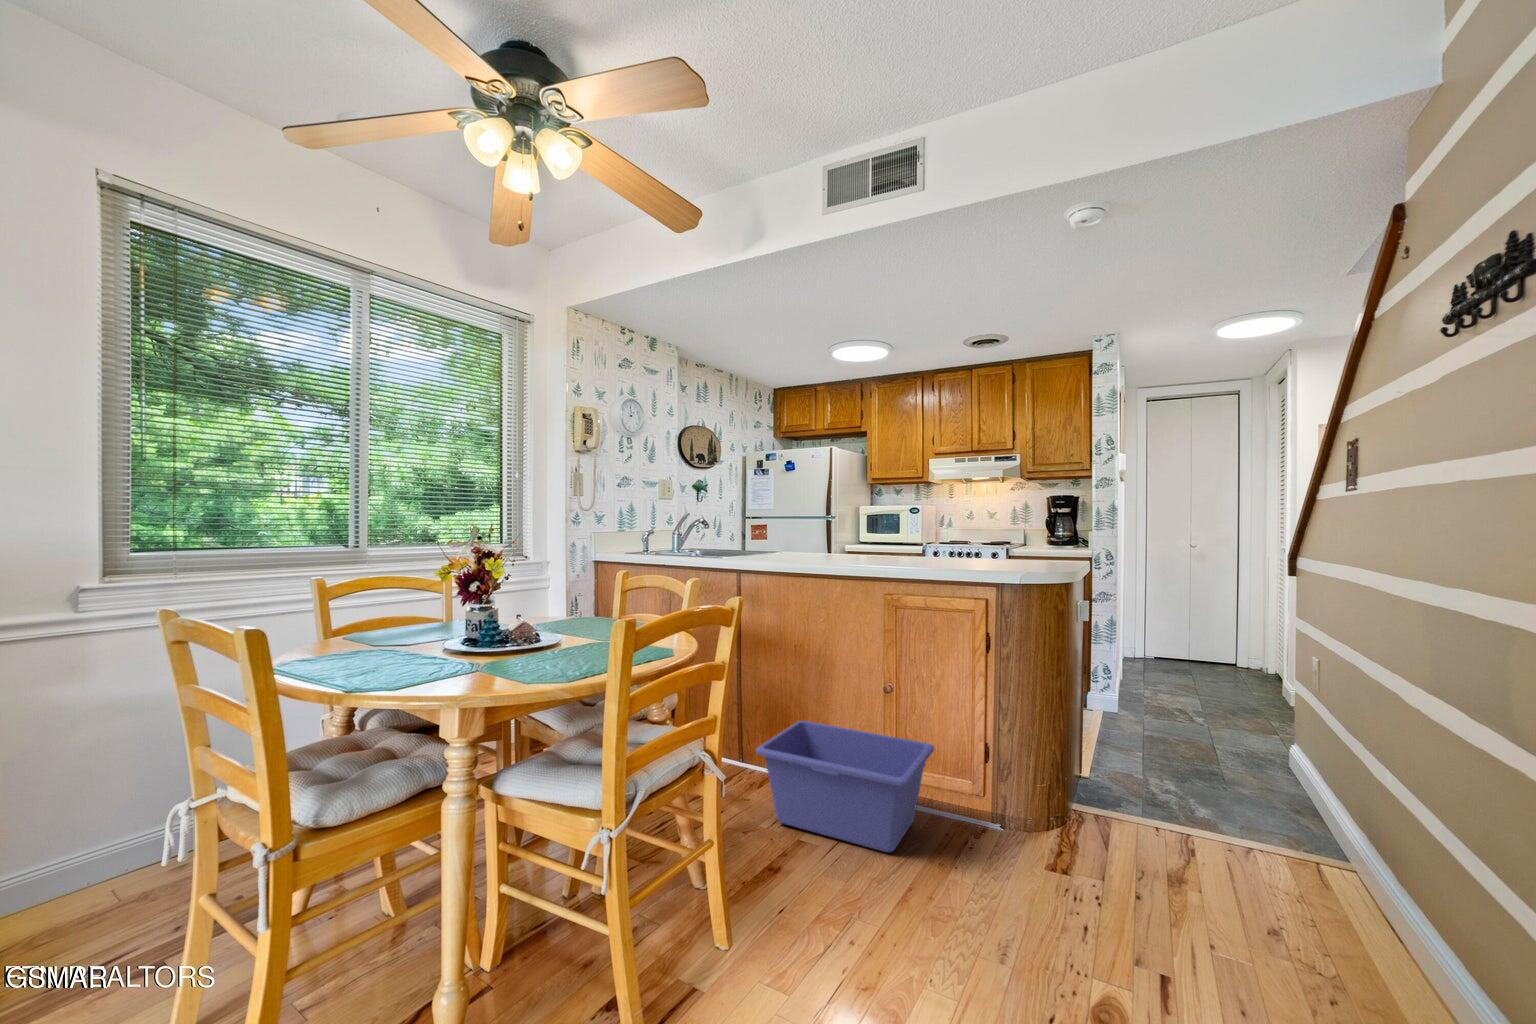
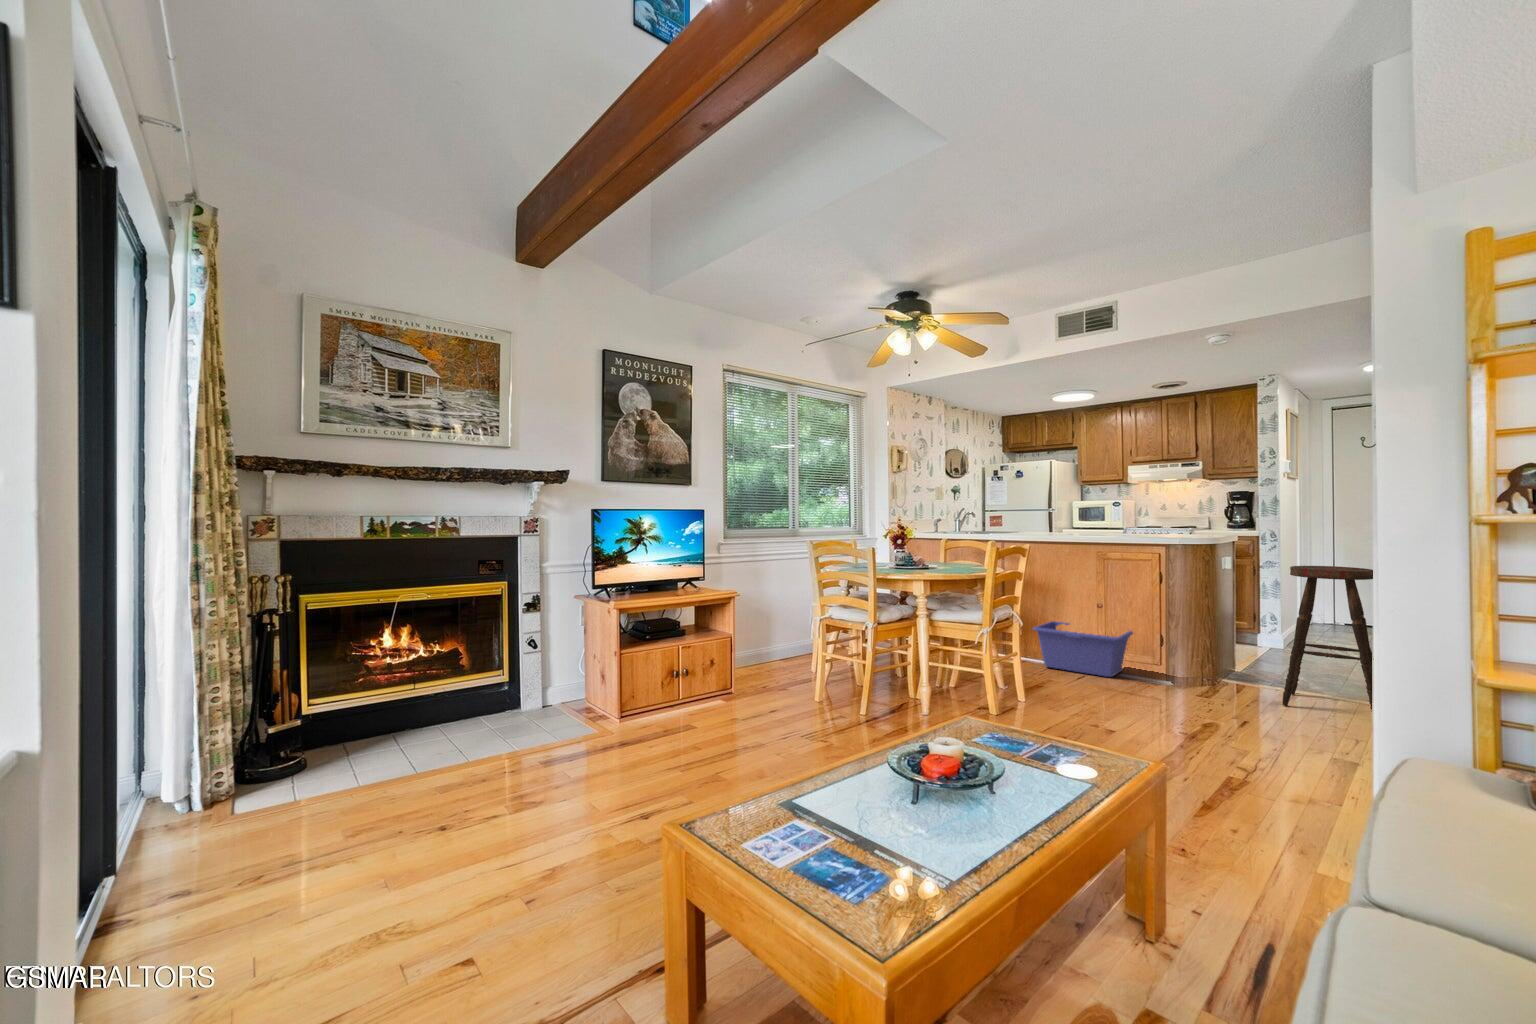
bar stool: none [1203,637,1424,1006] -> present [1282,566,1373,710]

